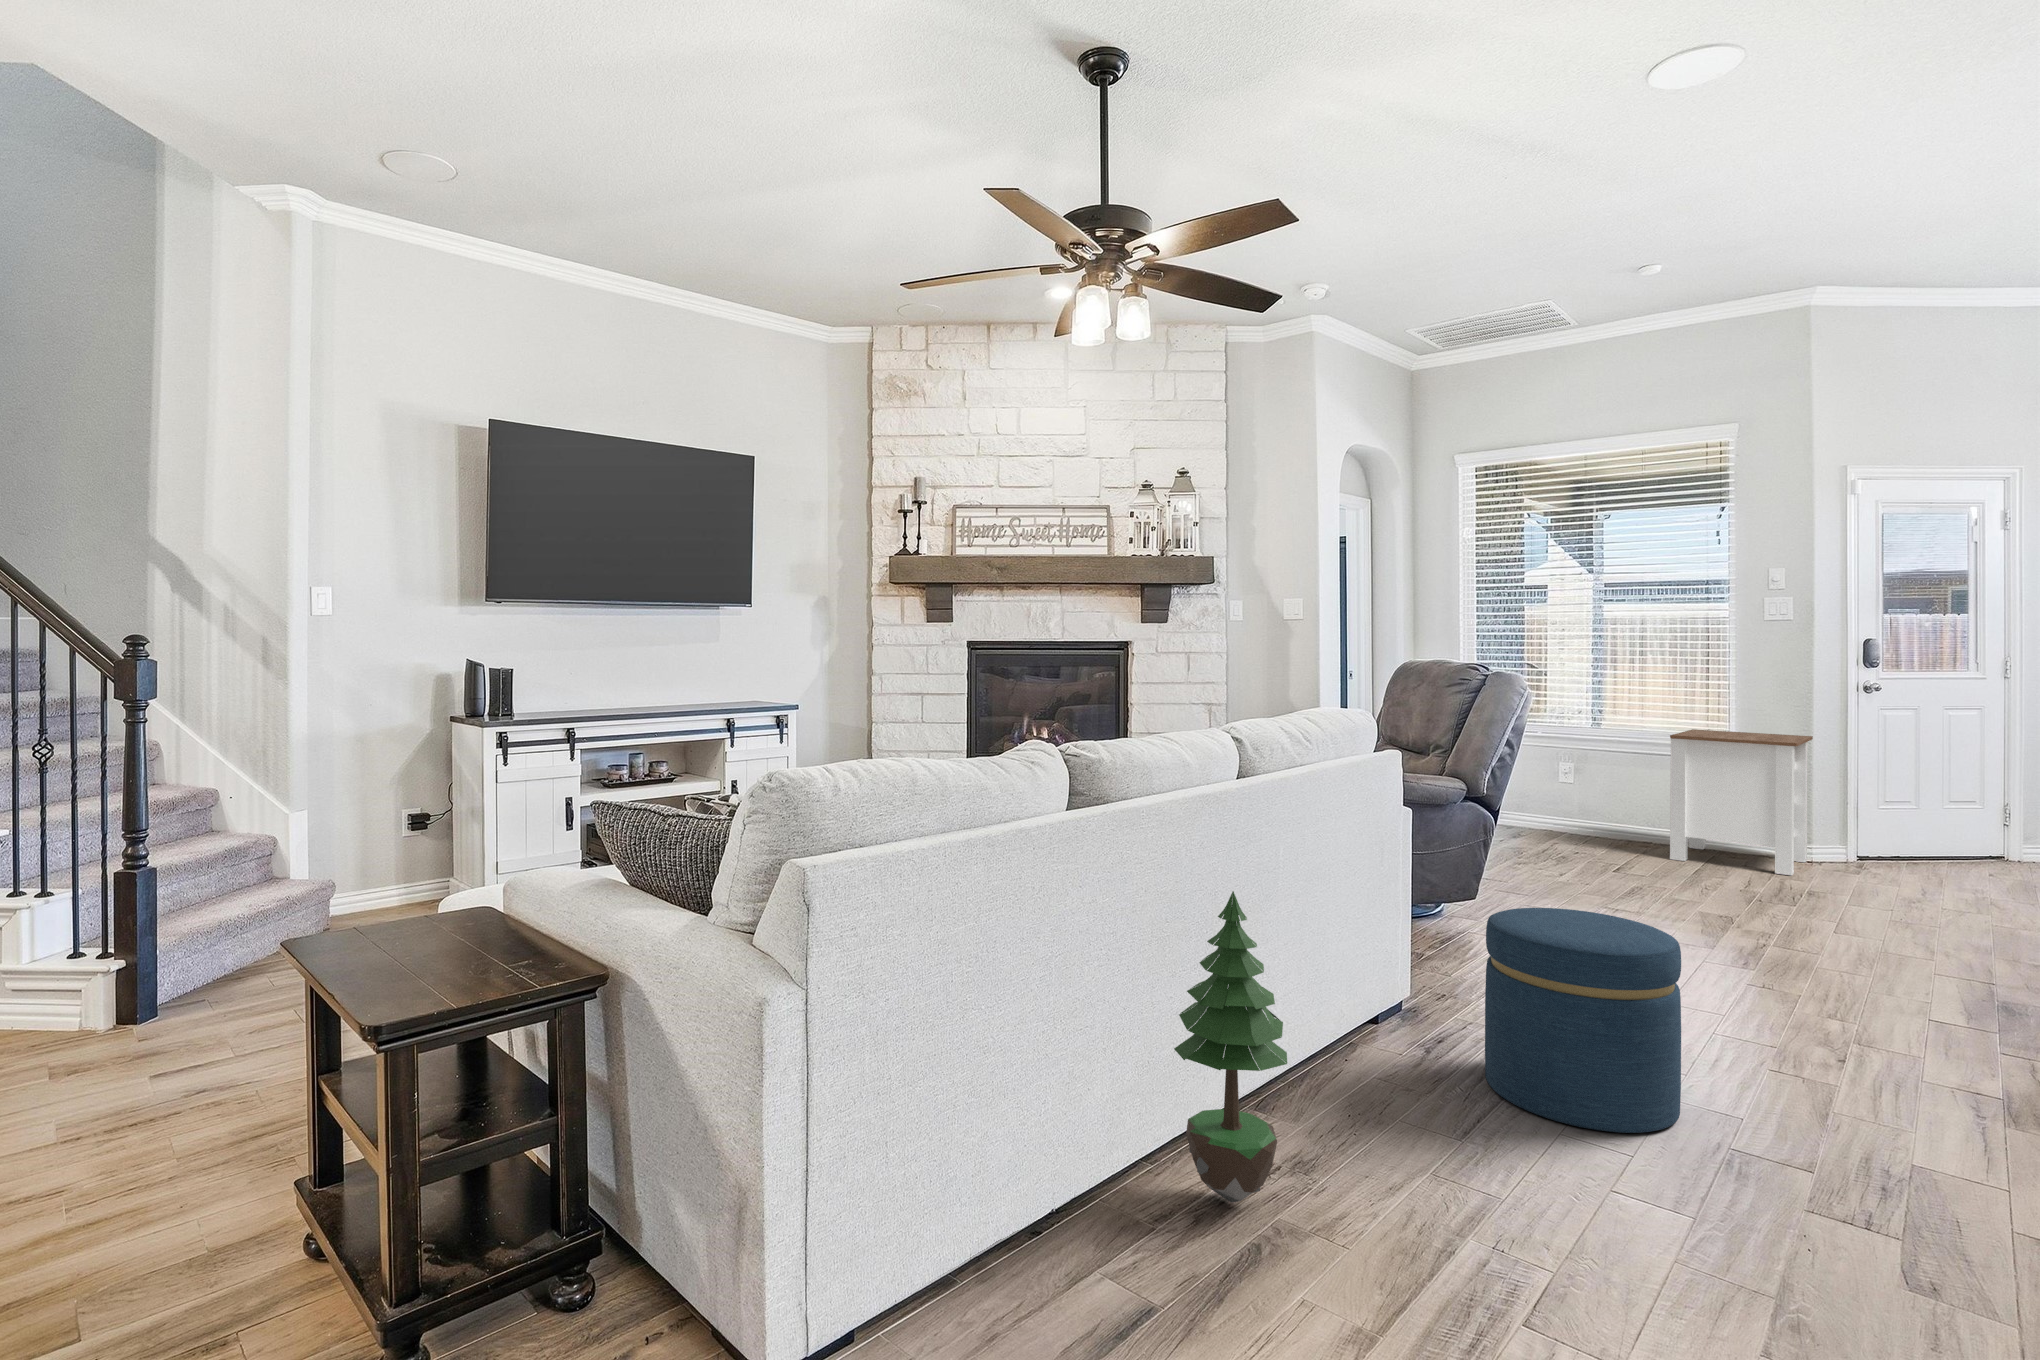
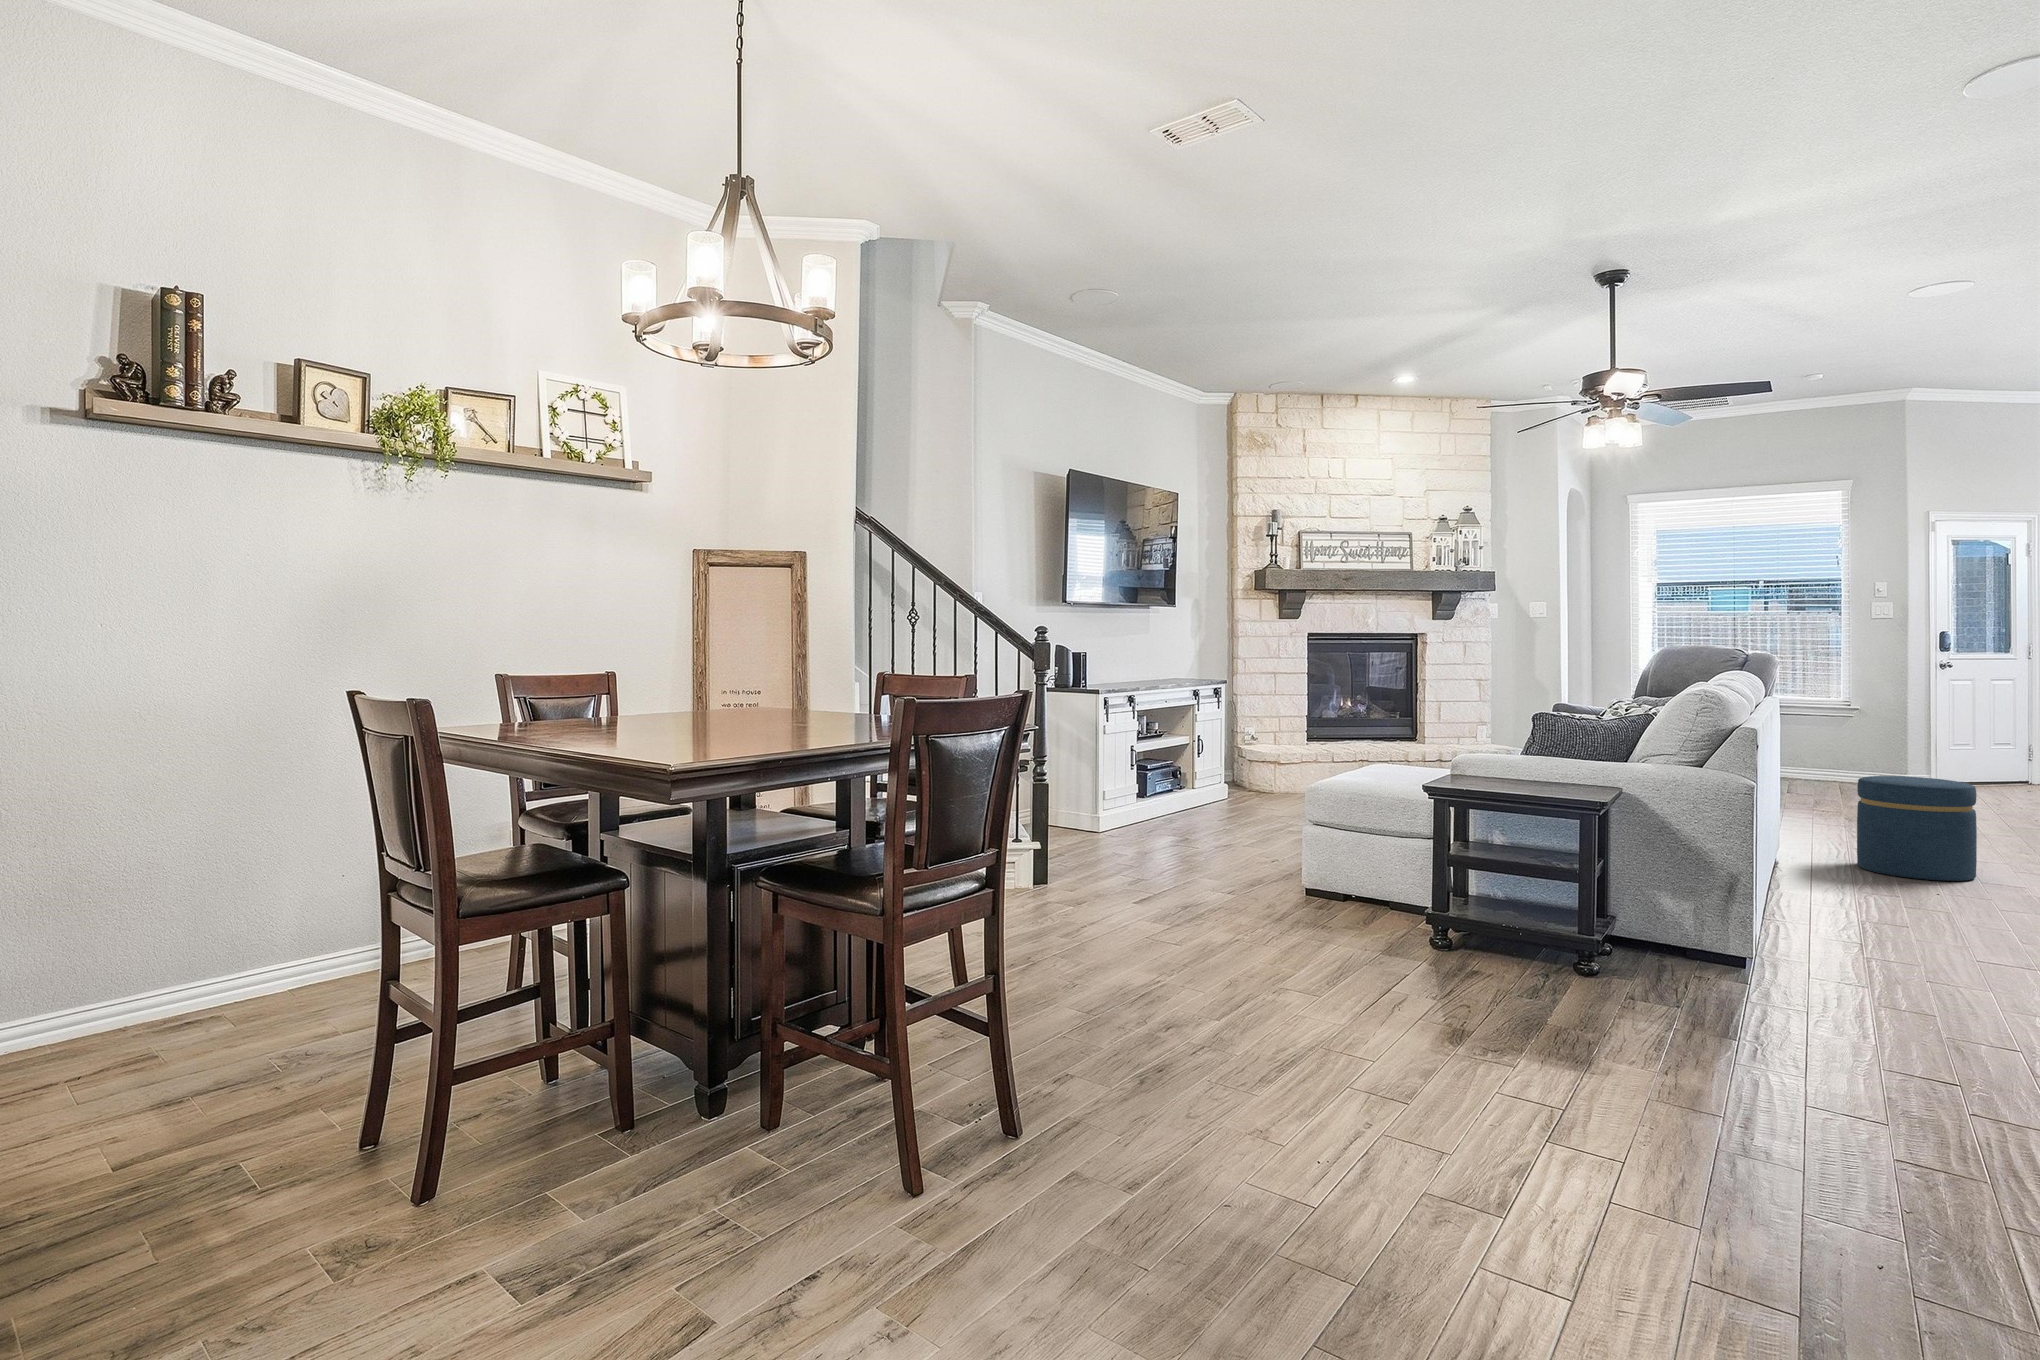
side table: present [1670,729,1813,875] -> none [1817,697,1910,793]
potted tree: present [1174,891,1287,1202] -> none [1777,748,1846,902]

